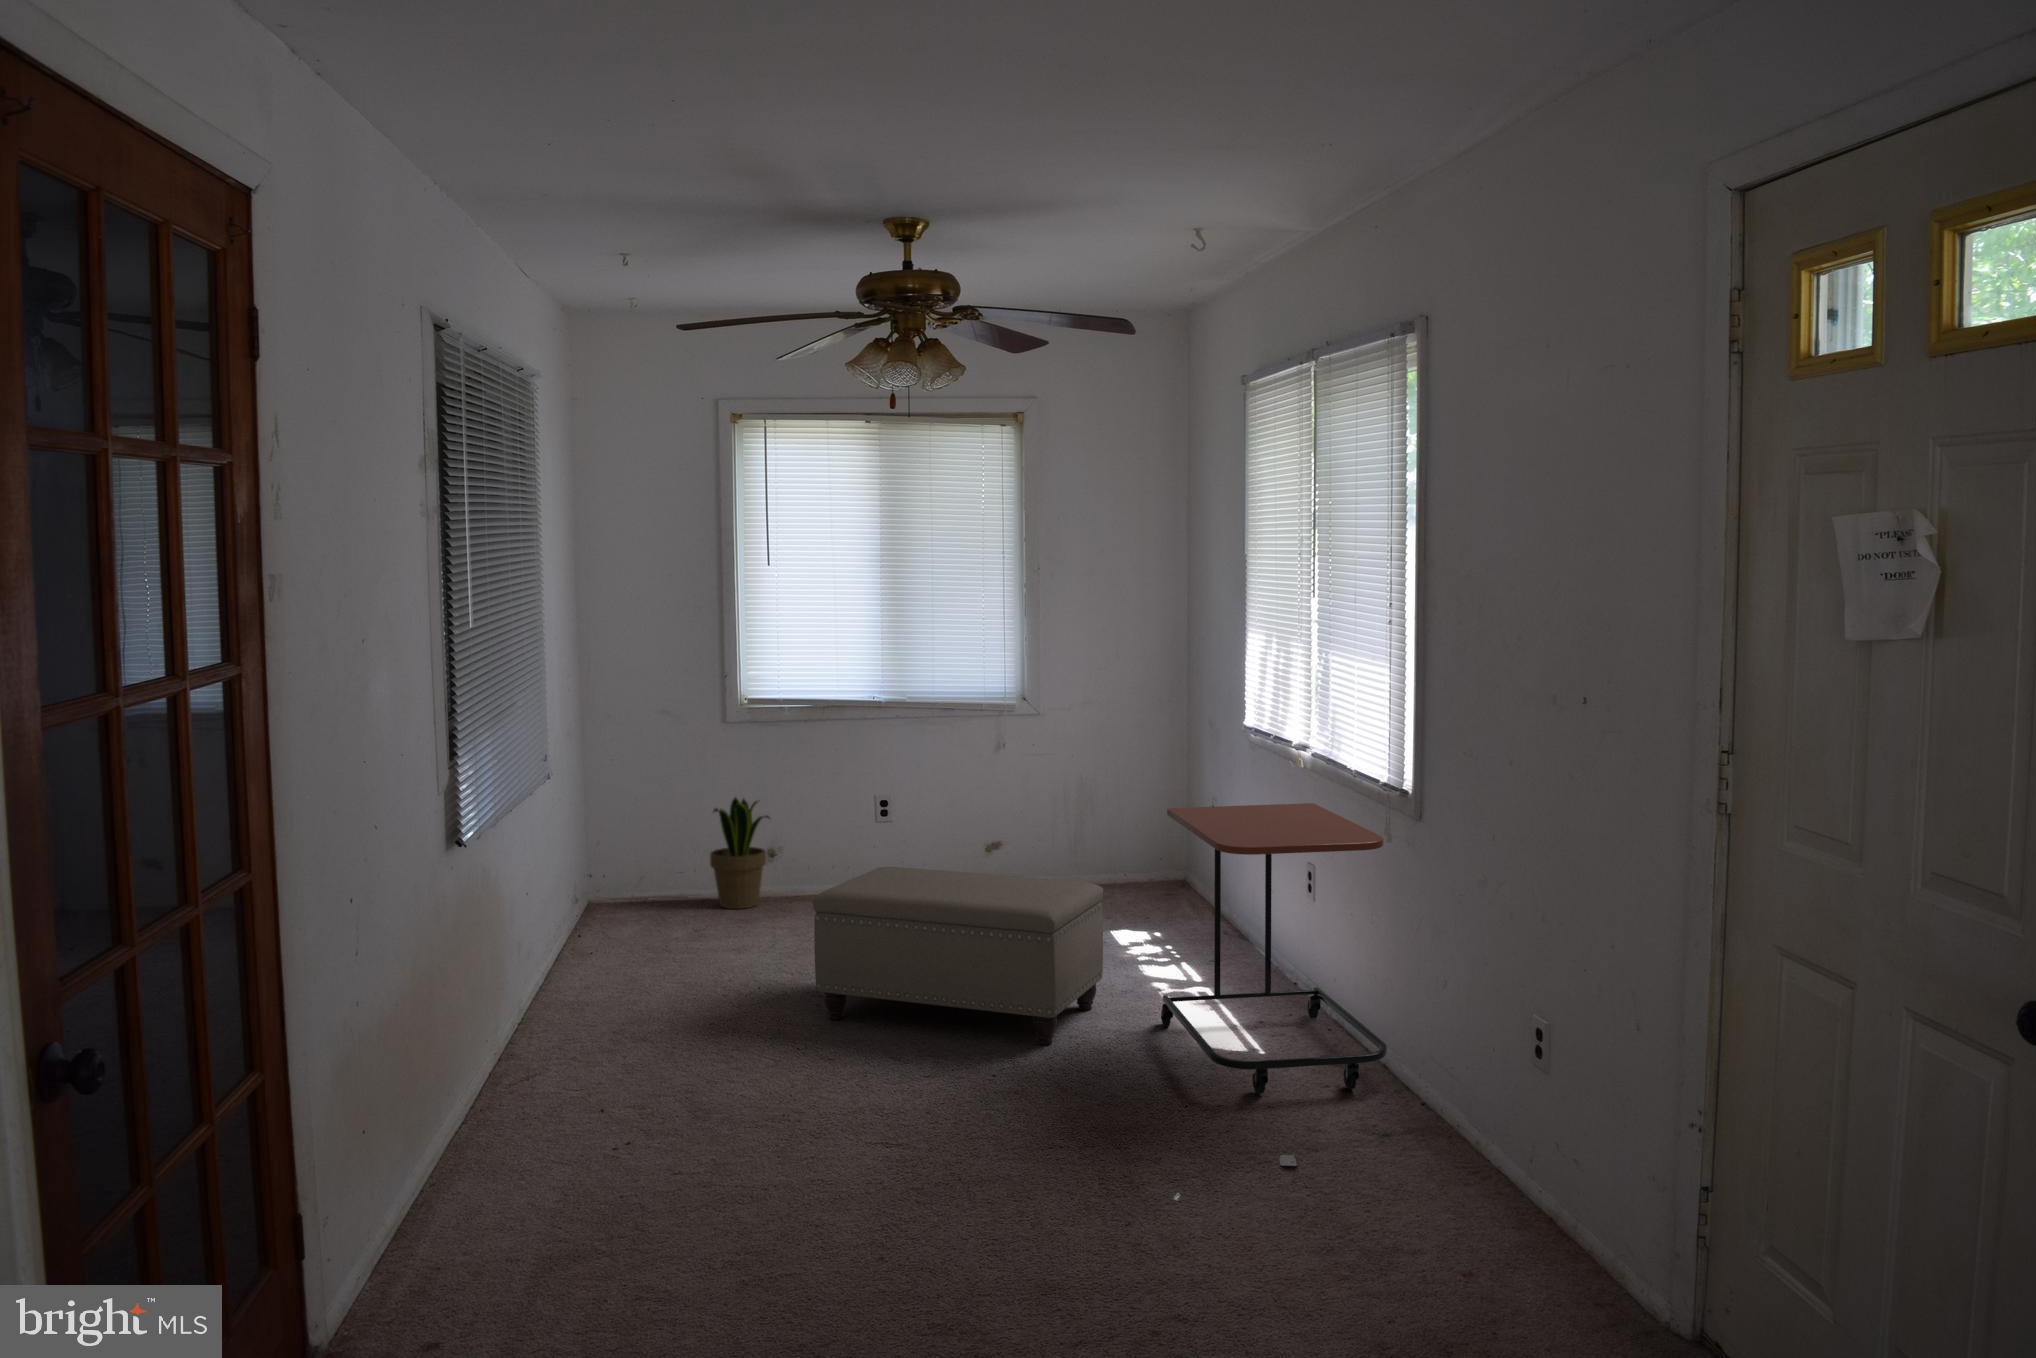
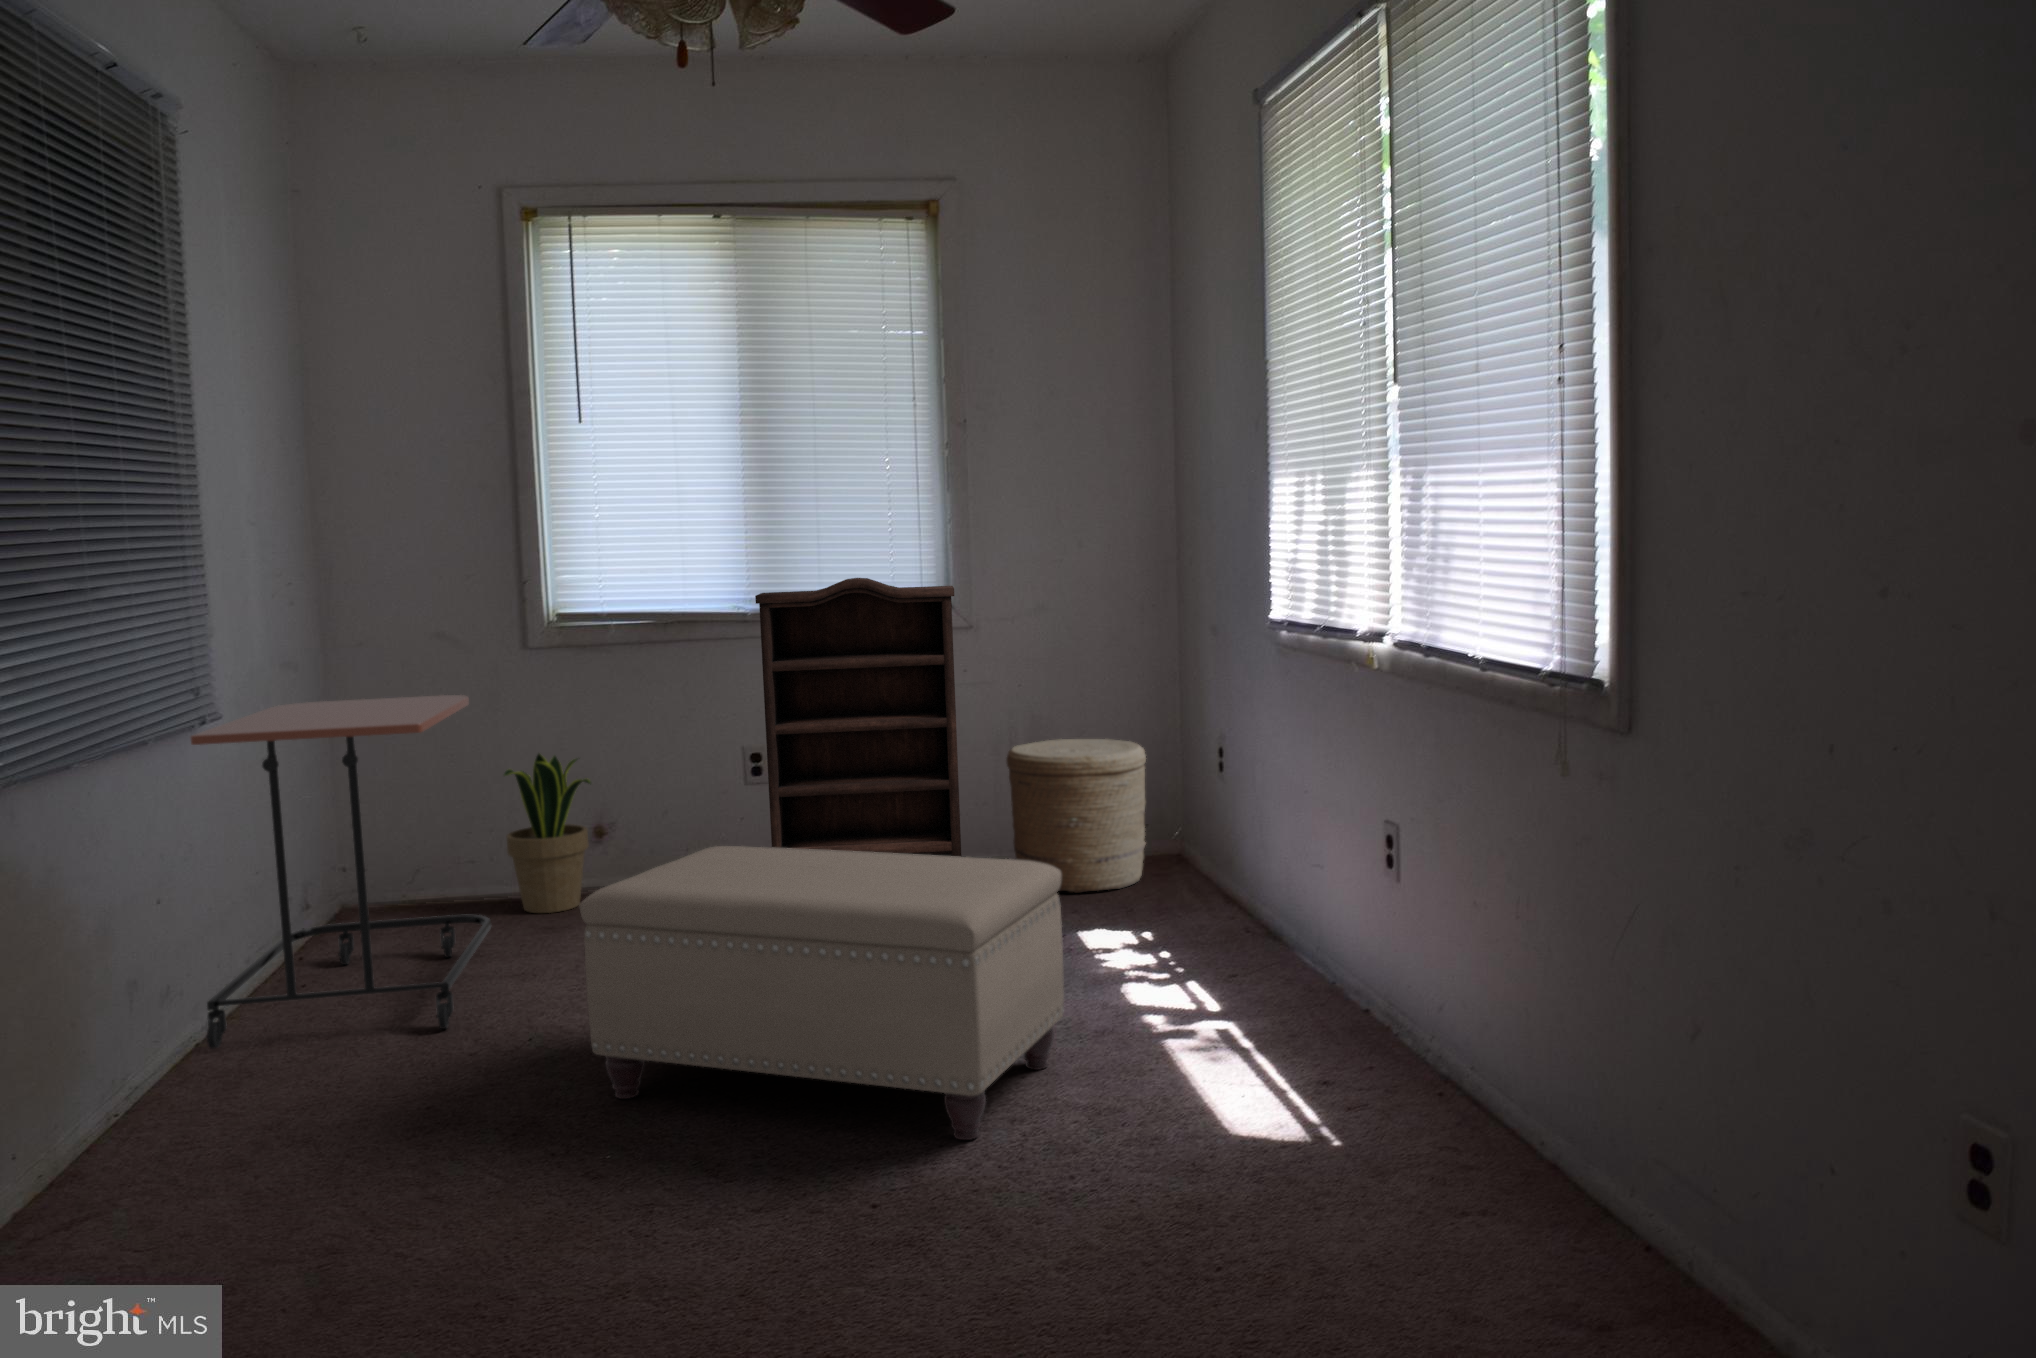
bookshelf: none [889,677,1030,903] -> present [755,578,961,857]
woven basket: none [1061,796,1160,906] -> present [1007,739,1146,893]
side table: present [1161,803,1387,1094] -> present [191,695,491,1049]

